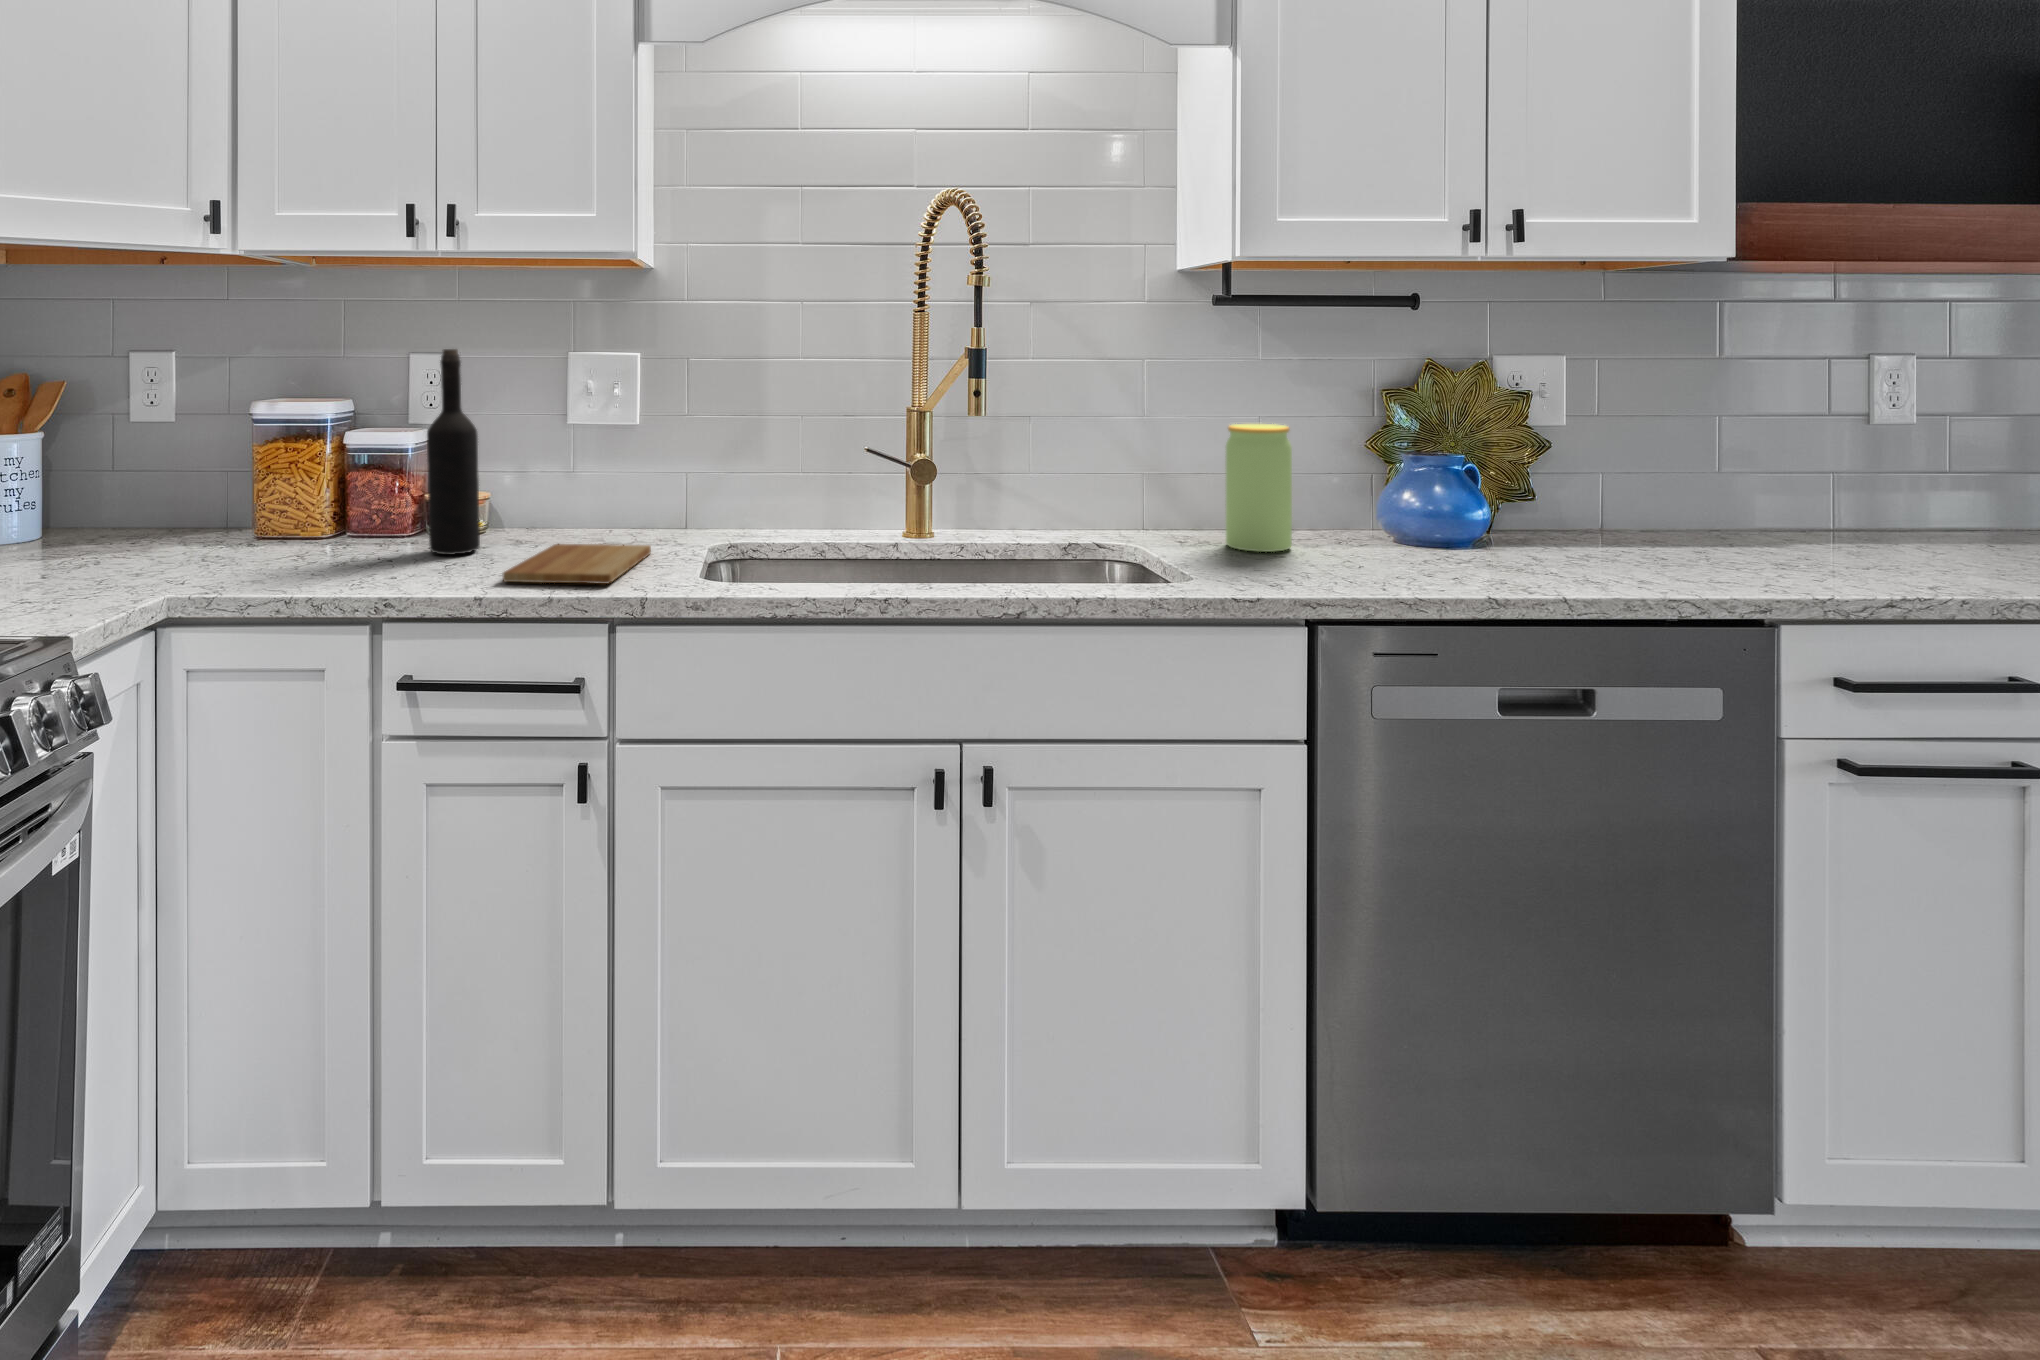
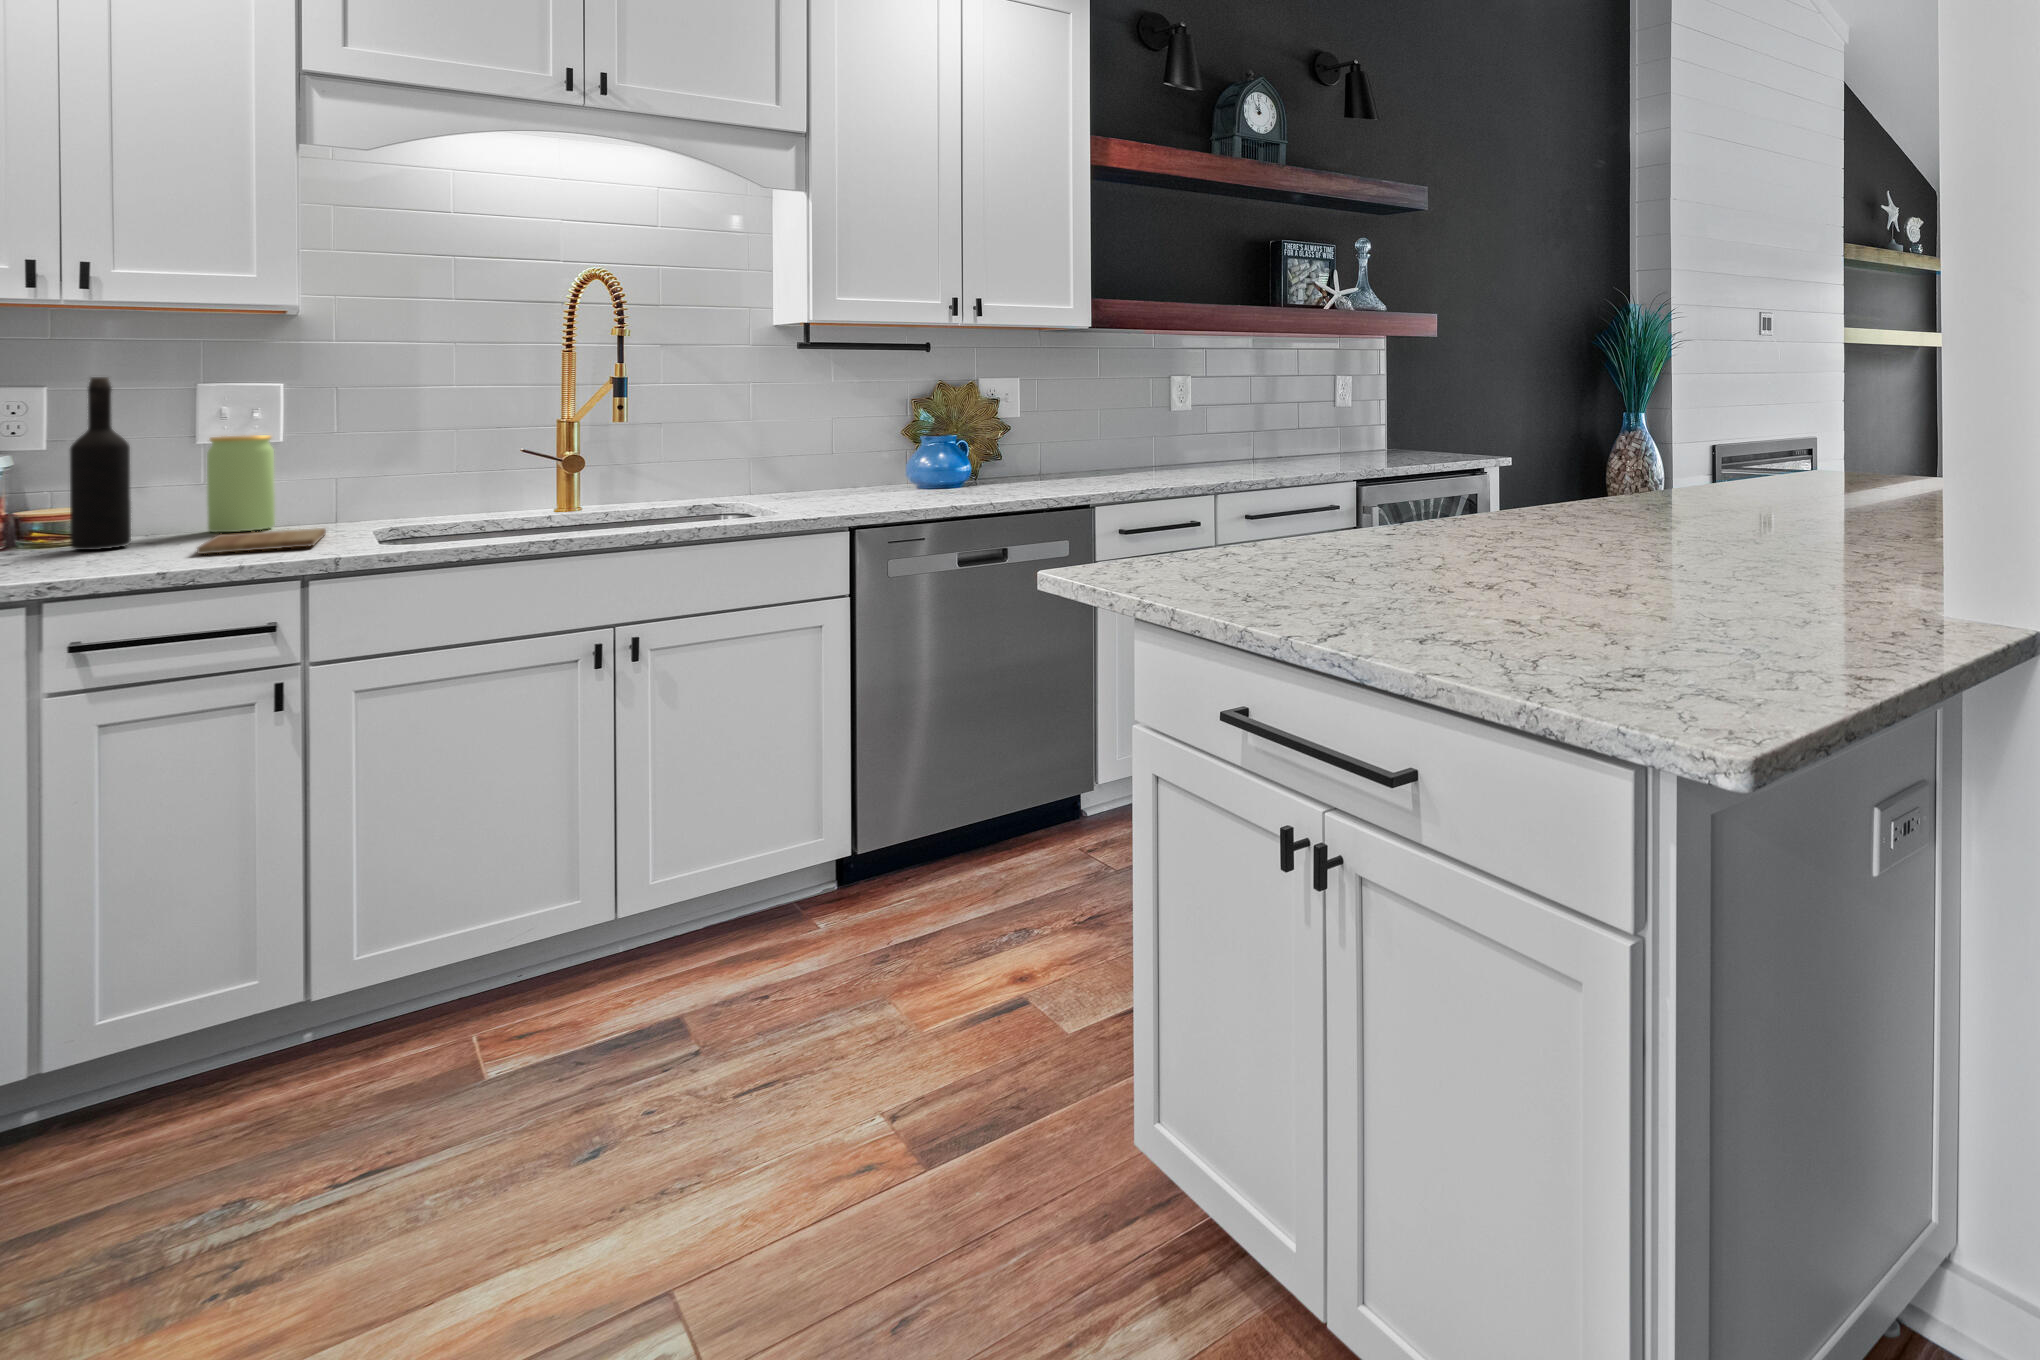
jar: present [1226,424,1292,552] -> present [207,435,275,532]

